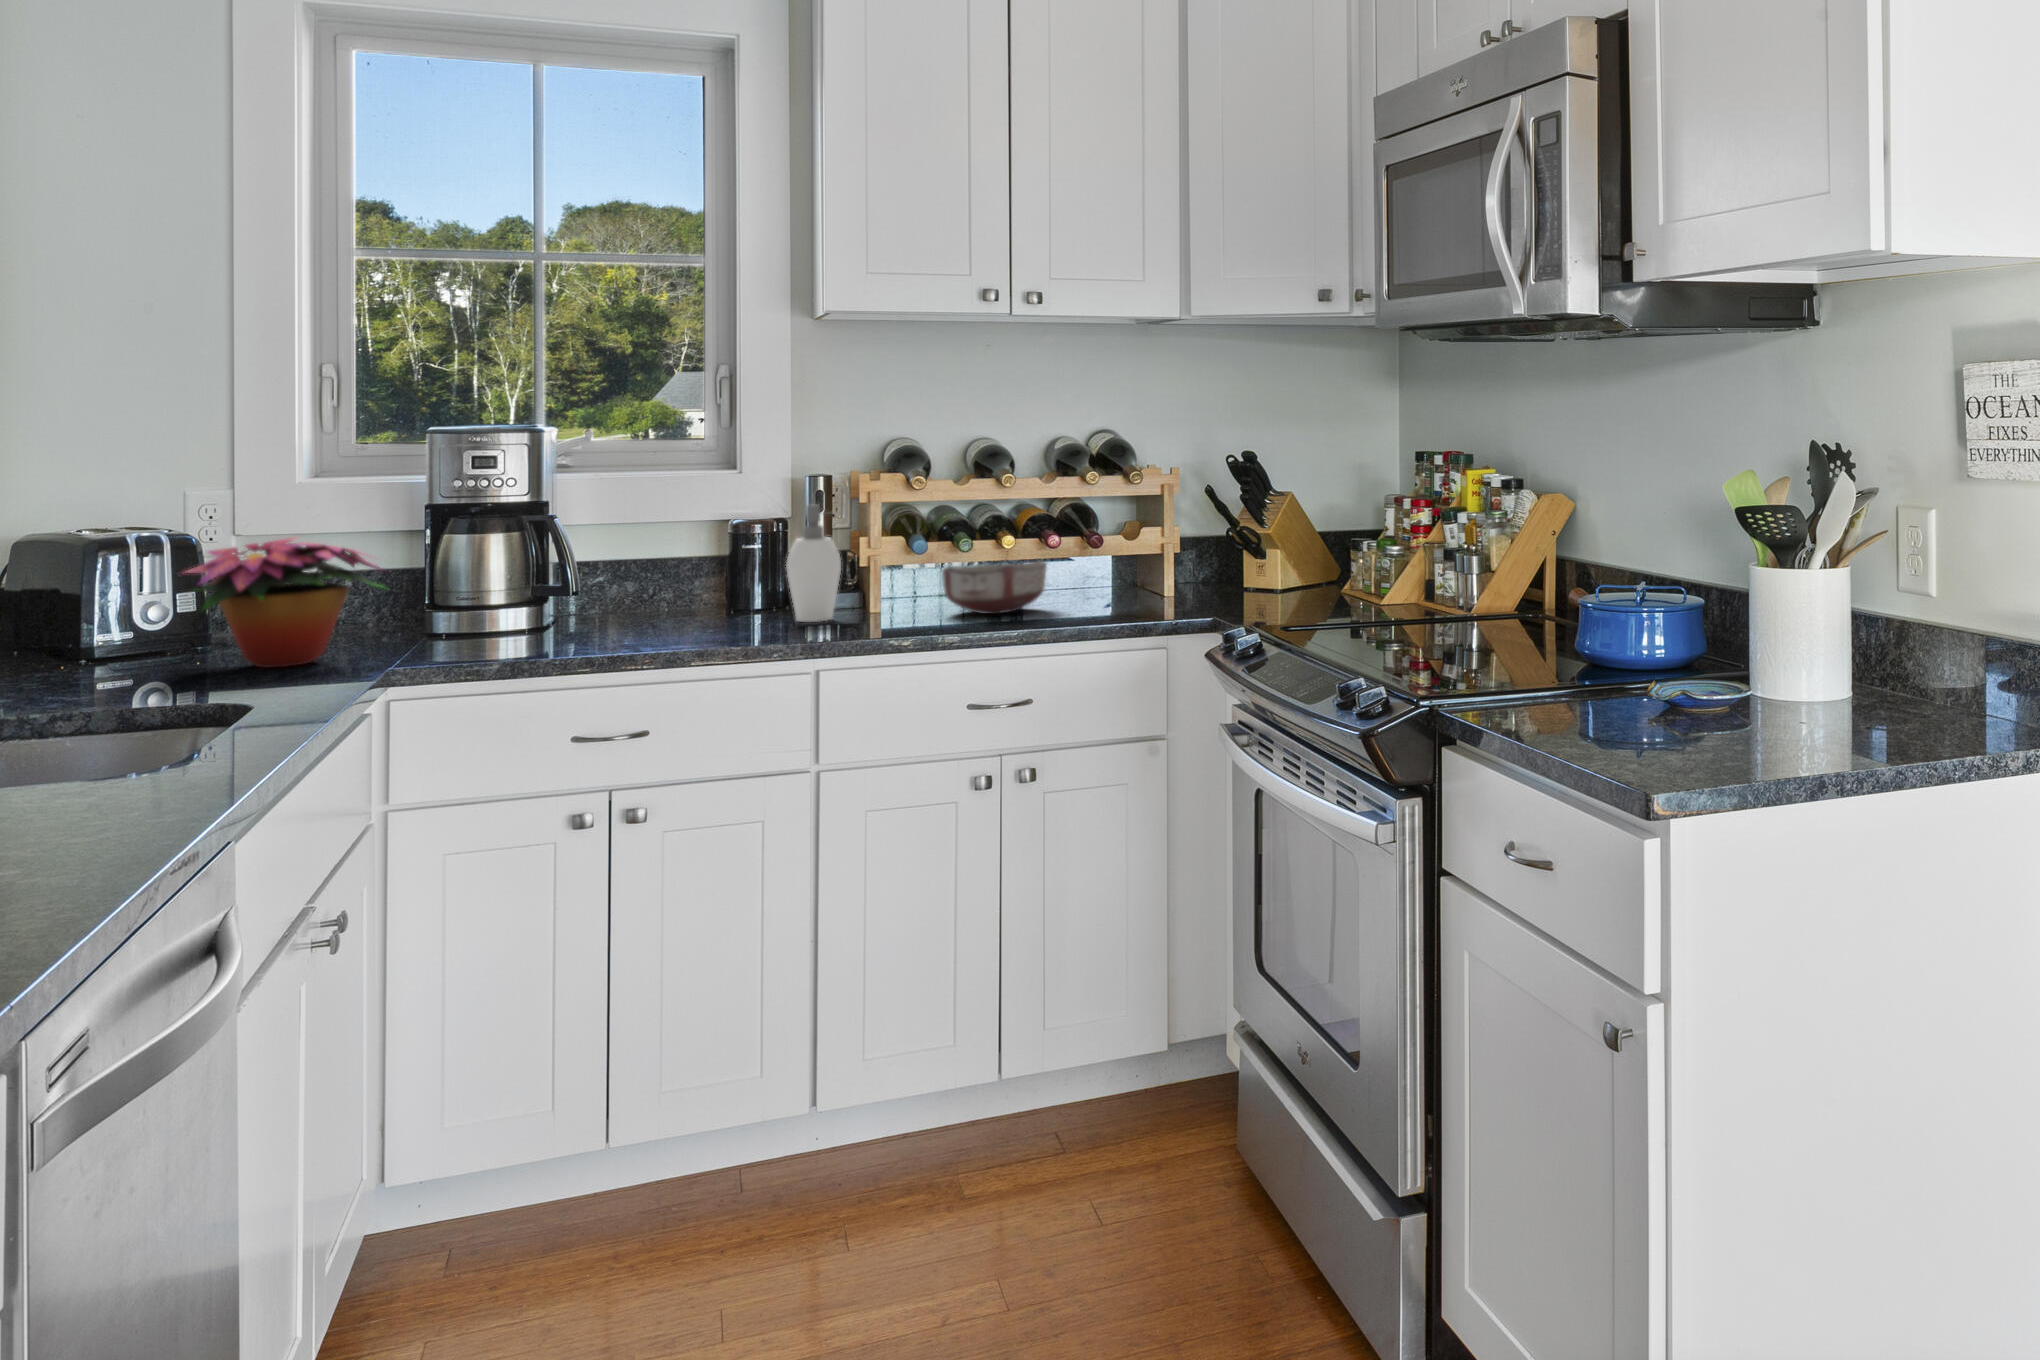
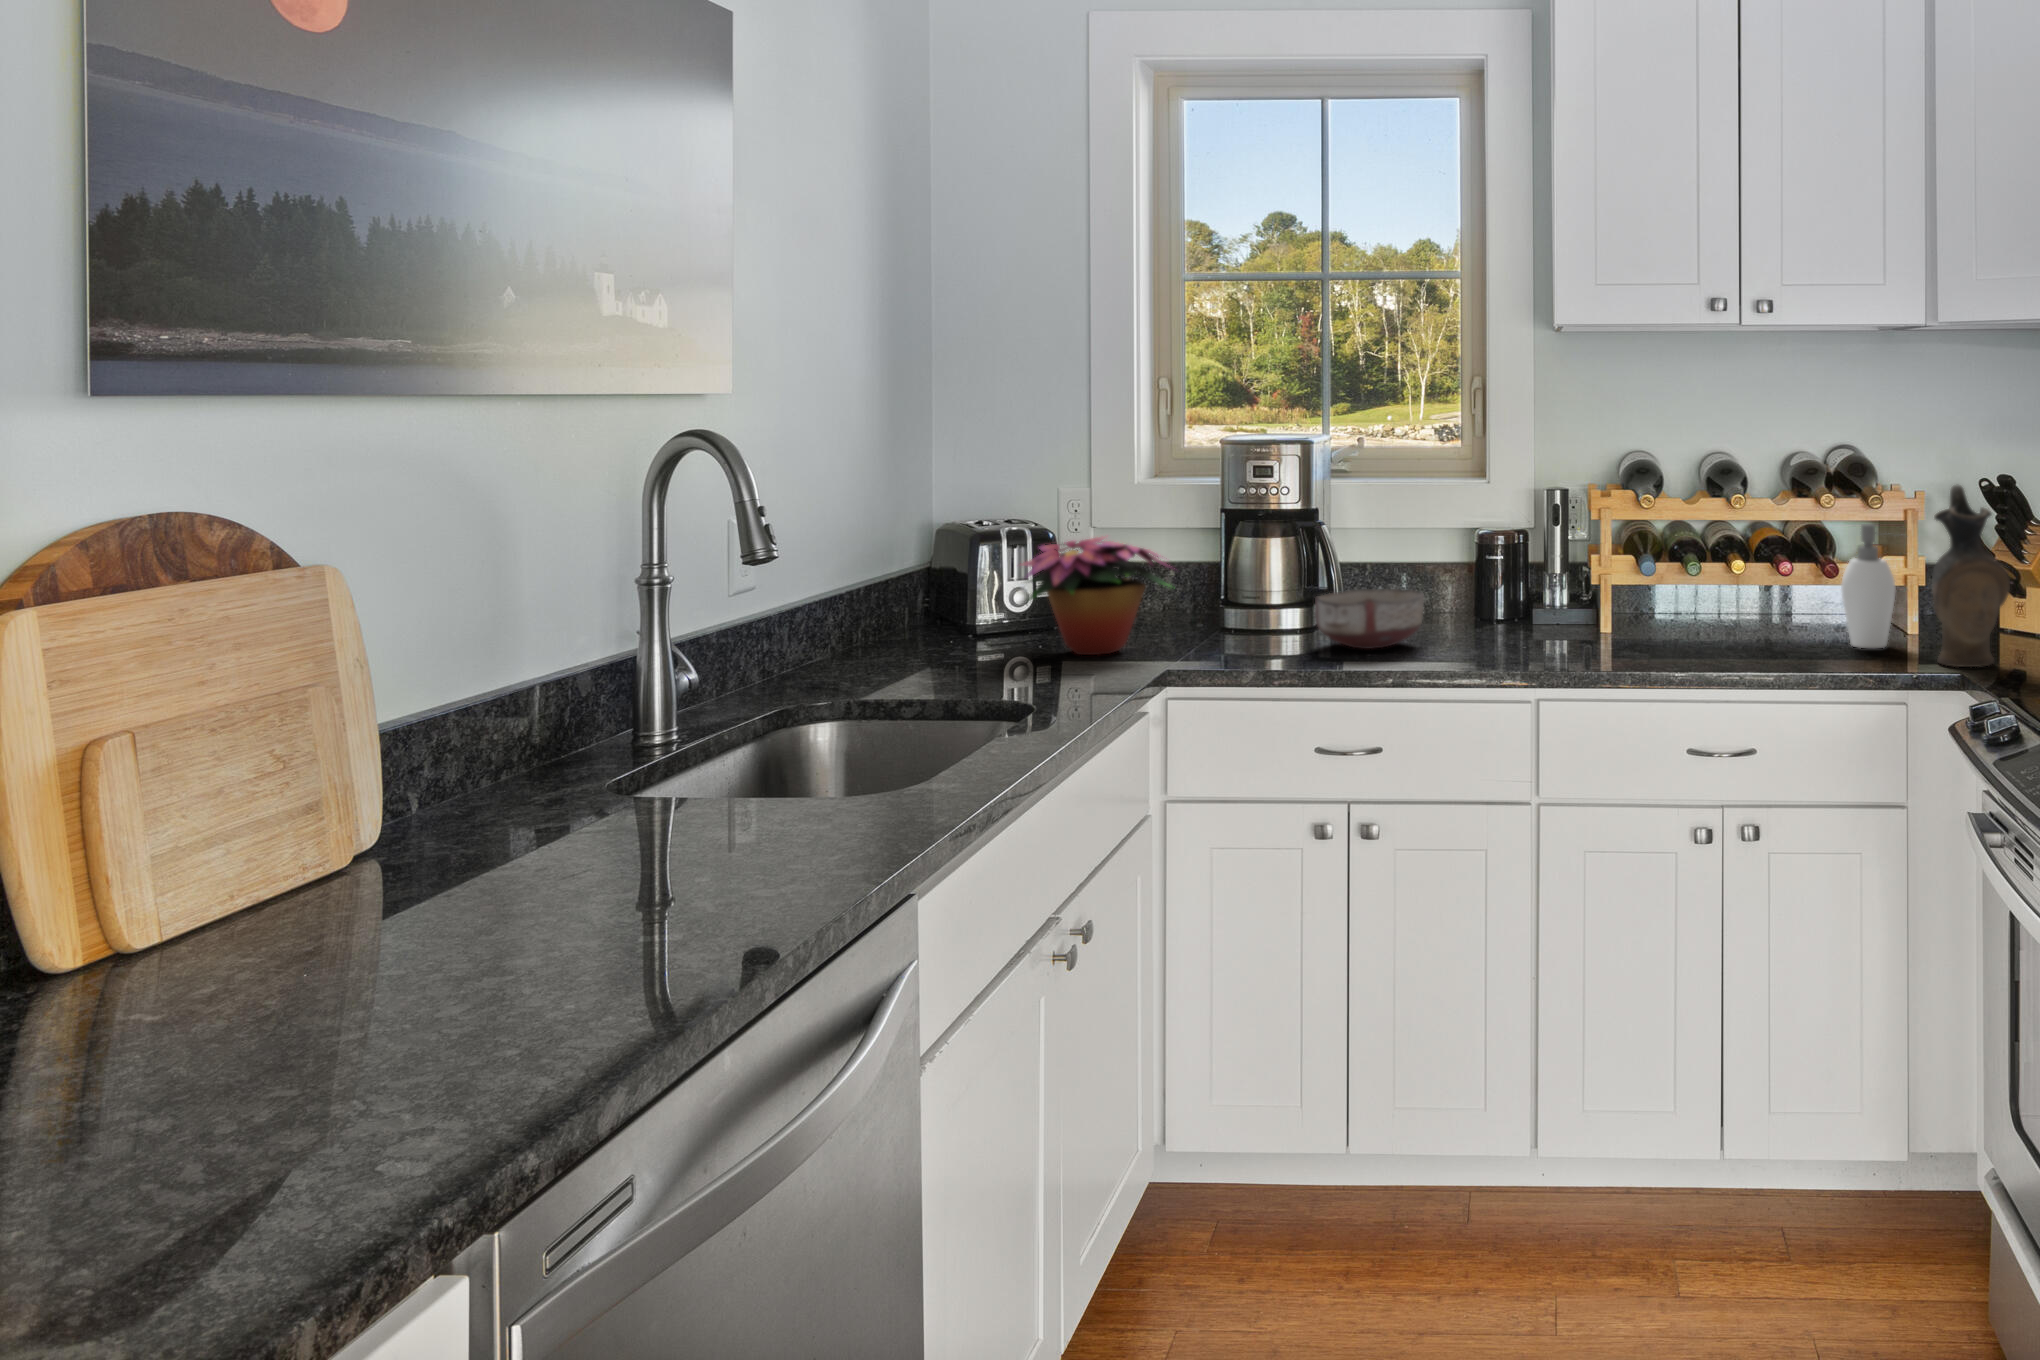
ceramic pitcher: none [1185,458,1251,616] -> present [1932,485,2010,667]
soap dispenser: present [786,504,841,622] -> present [1841,524,1896,648]
ceramic bowl: present [942,560,1047,614] -> present [1315,589,1424,649]

